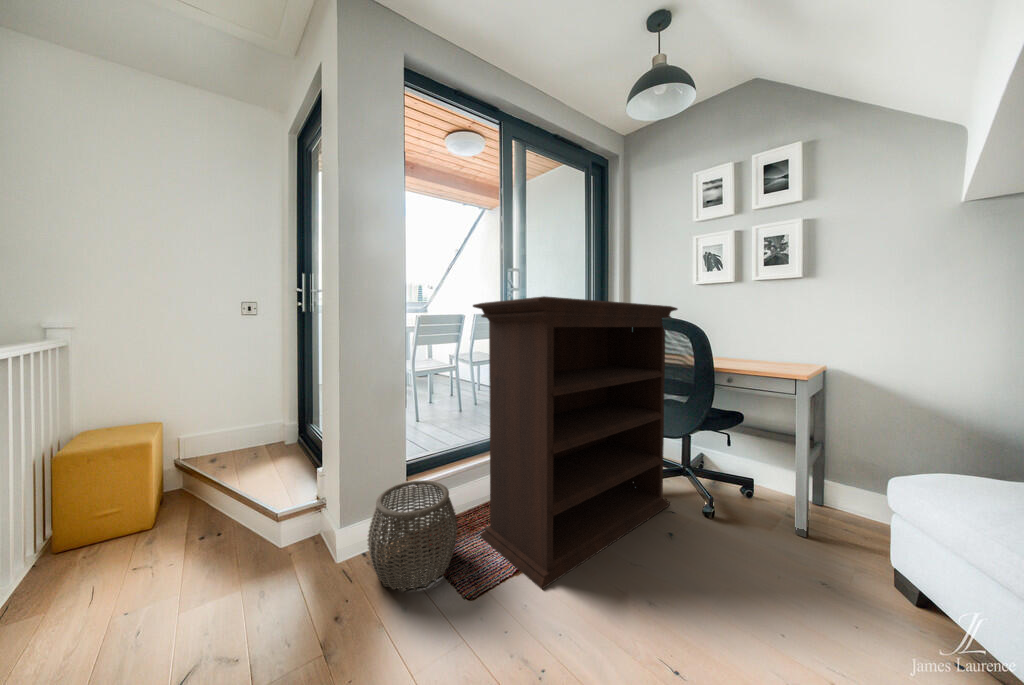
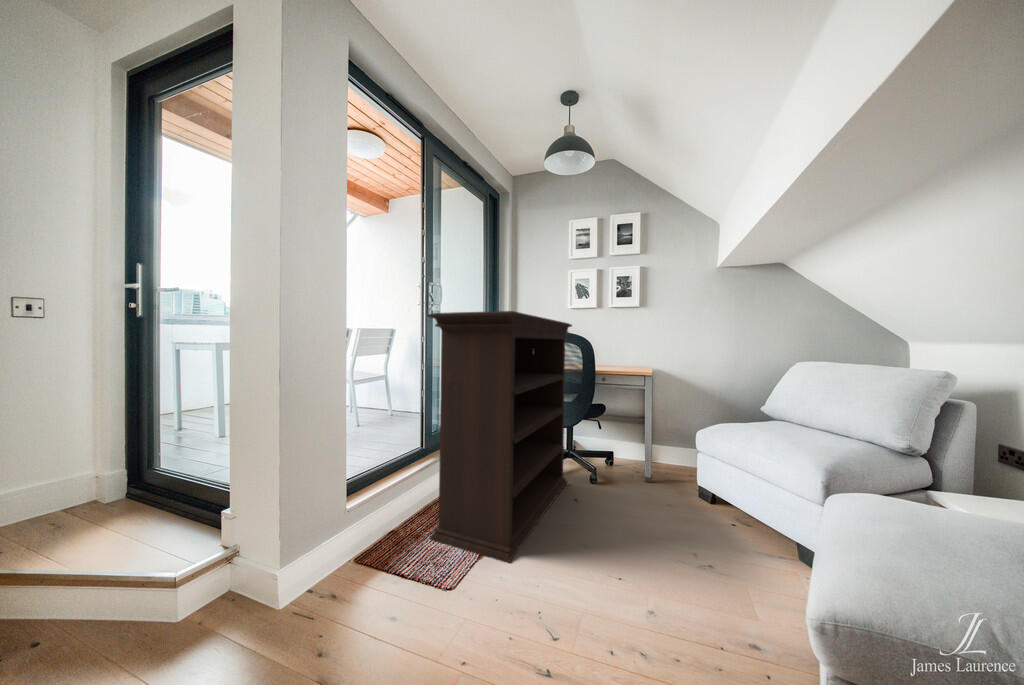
woven basket: present [367,481,458,591] -> none [330,491,426,605]

